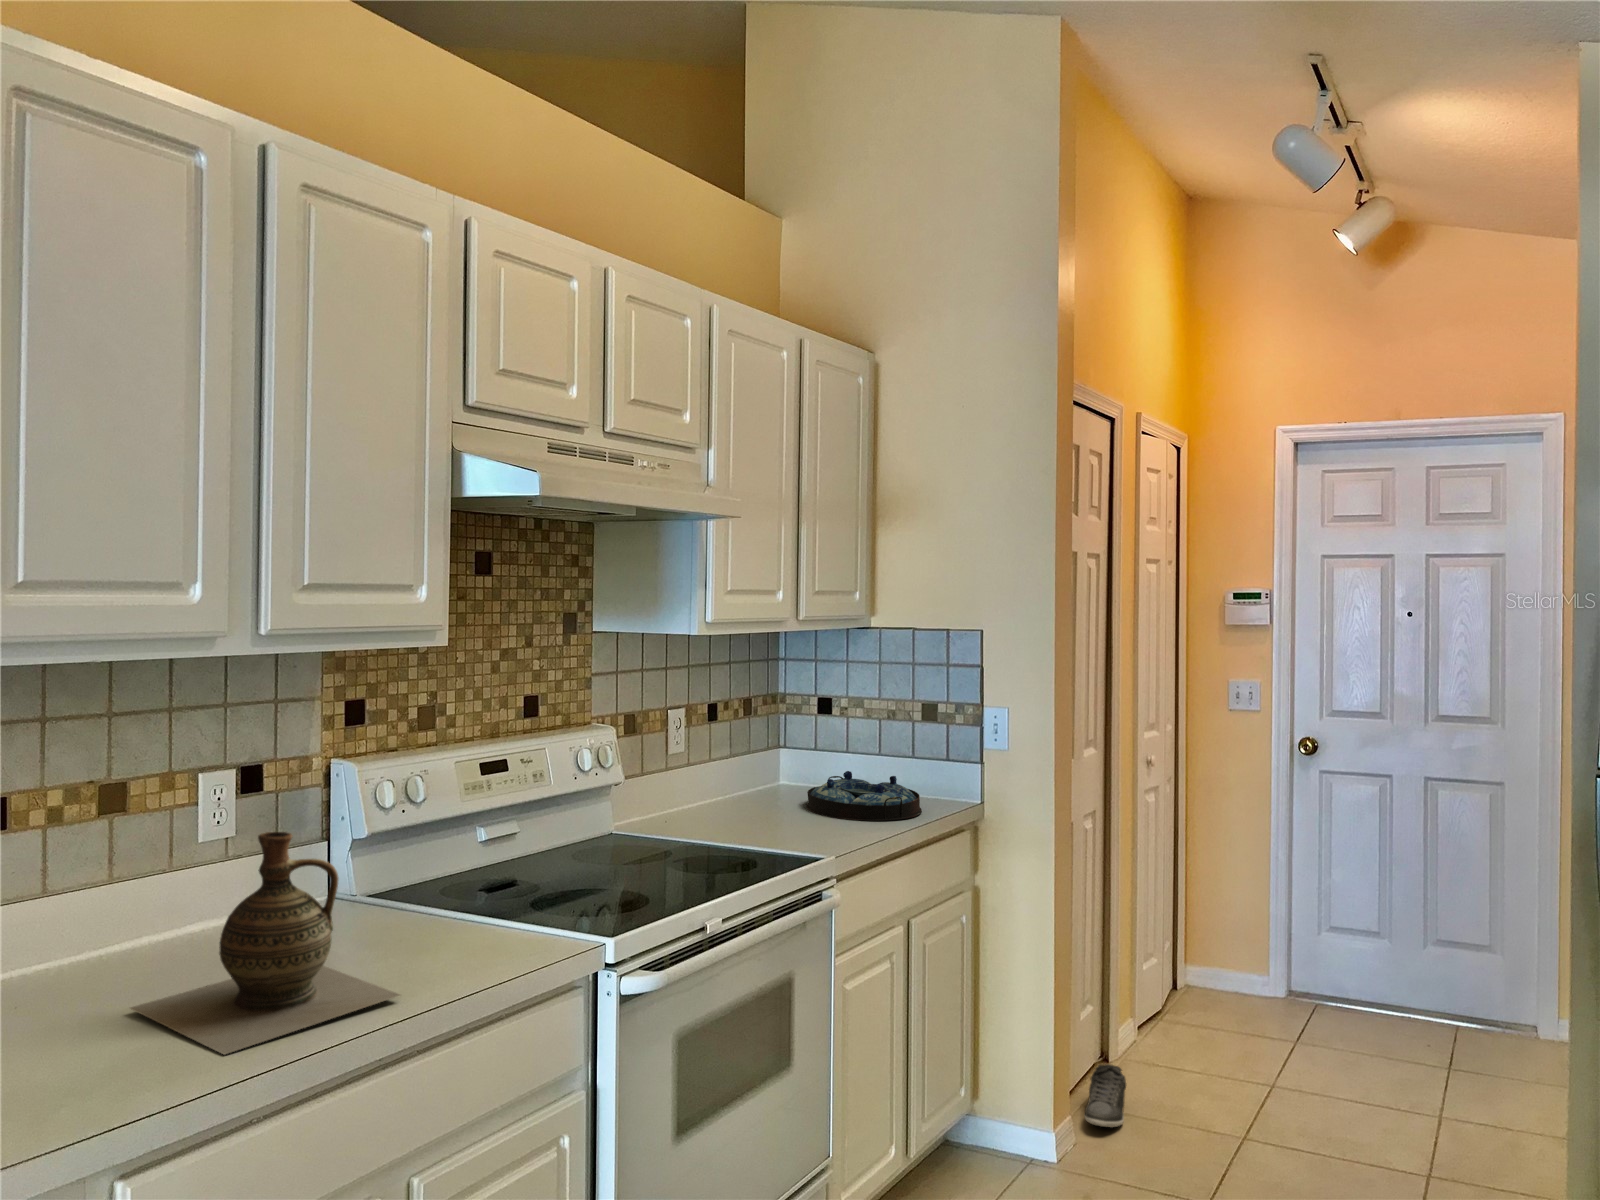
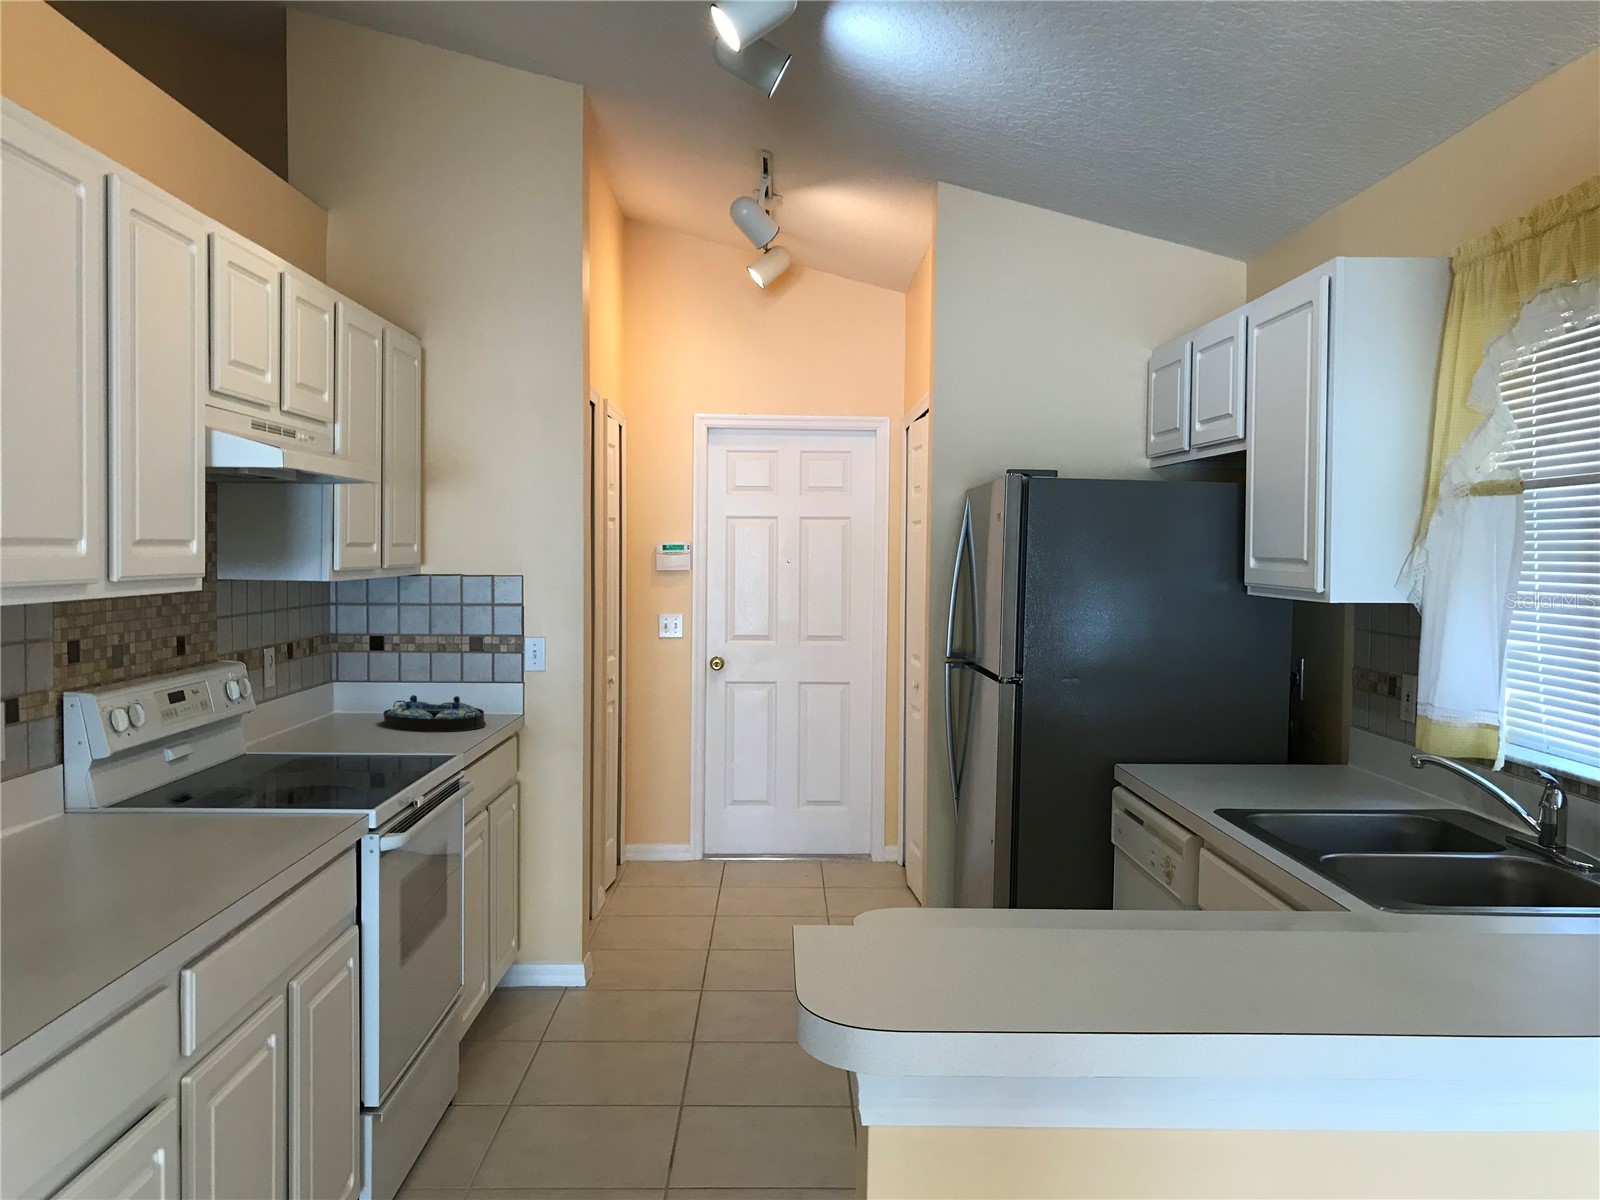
ceramic jug: present [130,832,400,1054] -> none [64,734,277,890]
shoe: present [1085,1064,1126,1128] -> none [593,913,623,958]

